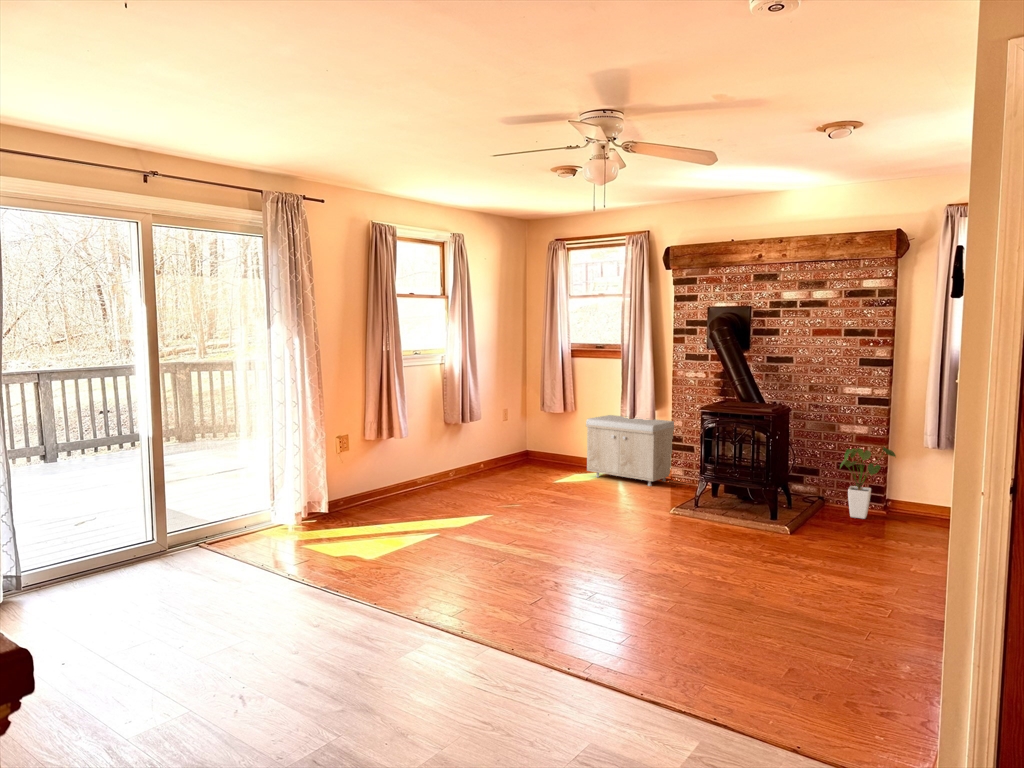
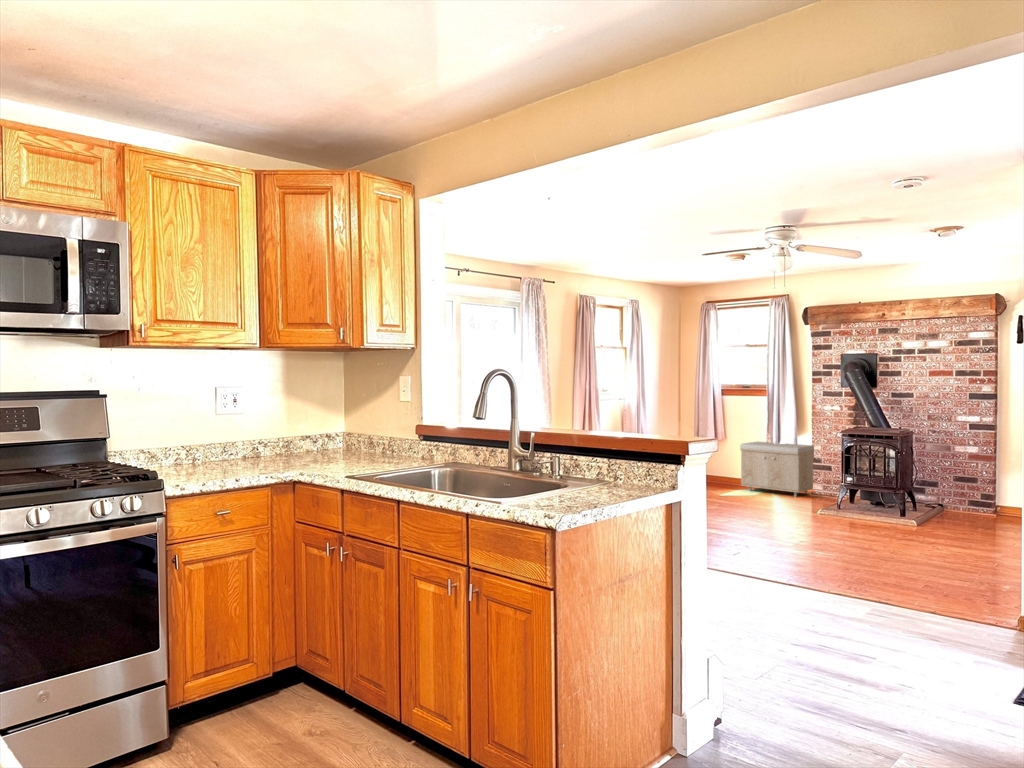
house plant: present [840,447,896,519] -> none [955,461,1003,518]

